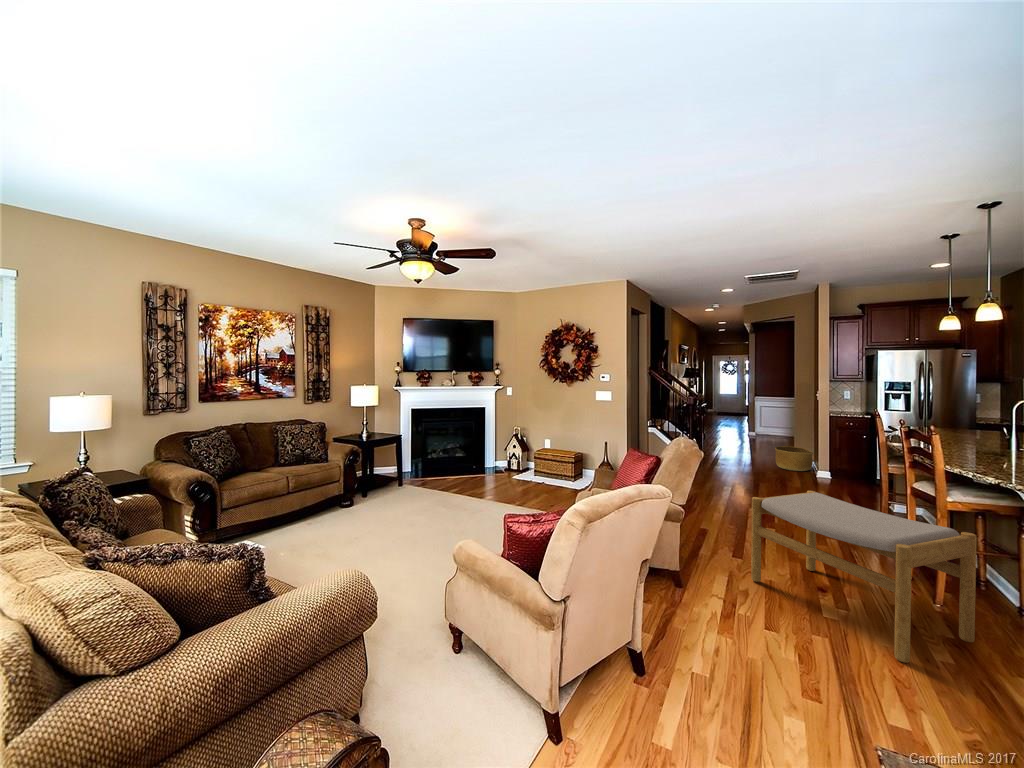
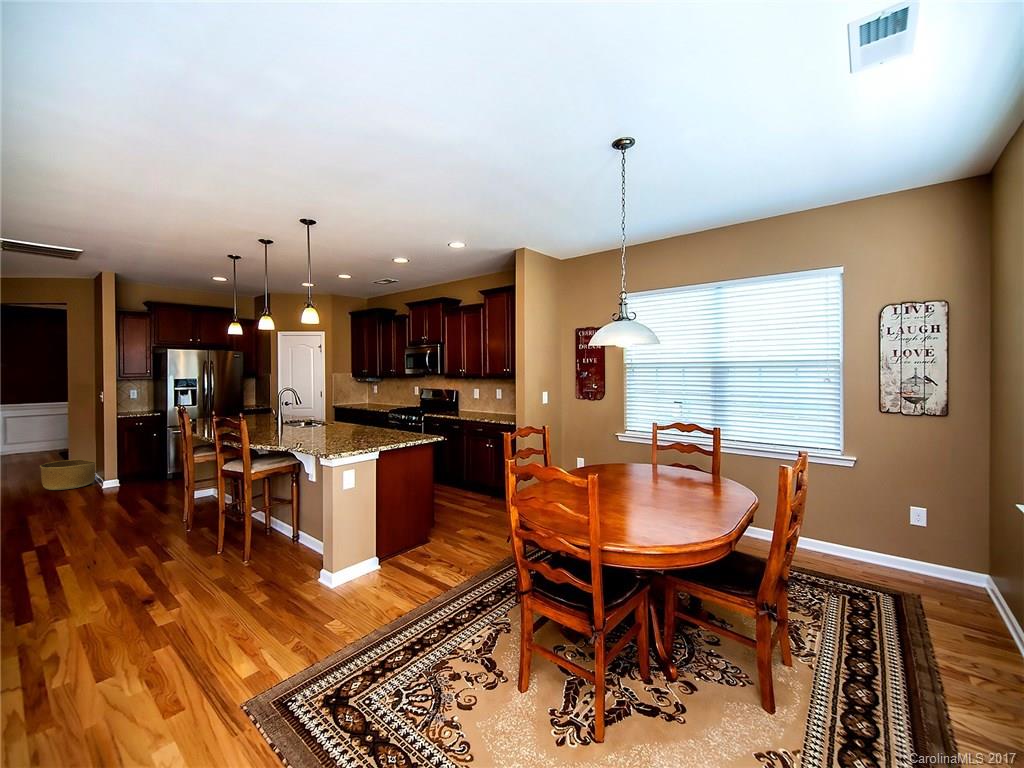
footstool: present [751,491,977,663] -> none [52,494,275,638]

